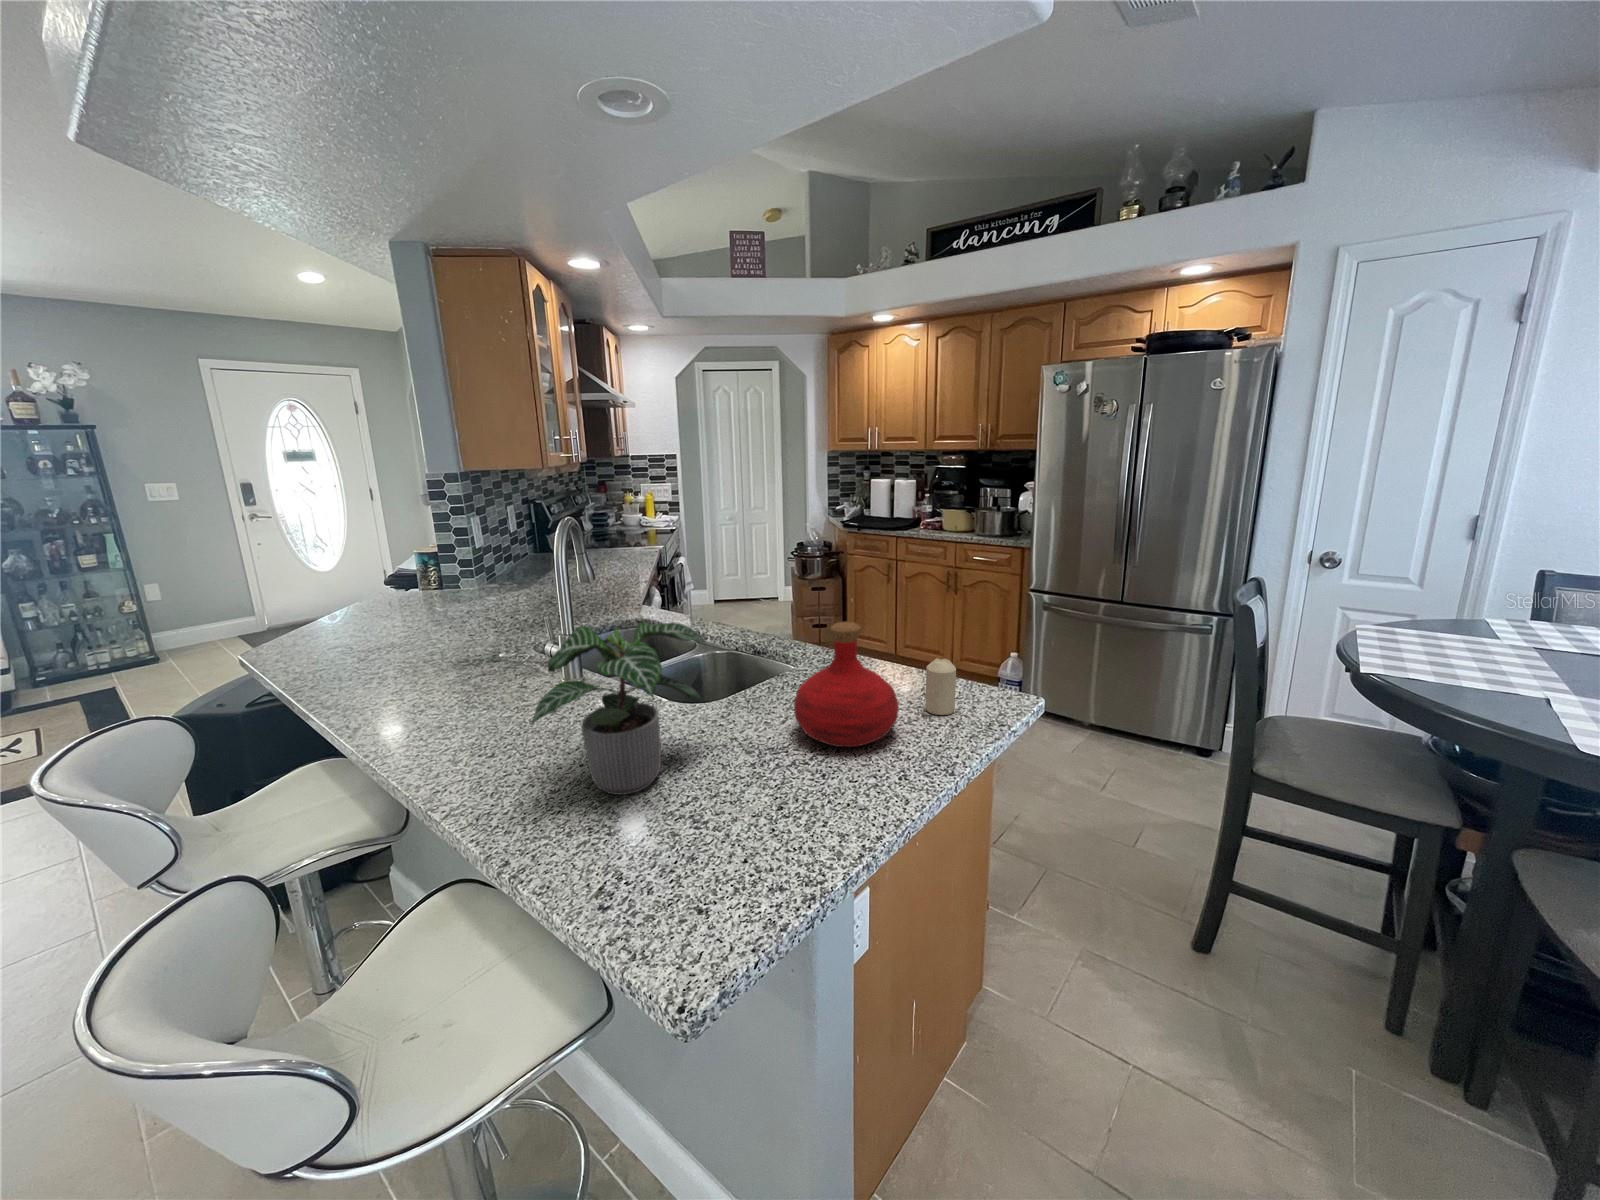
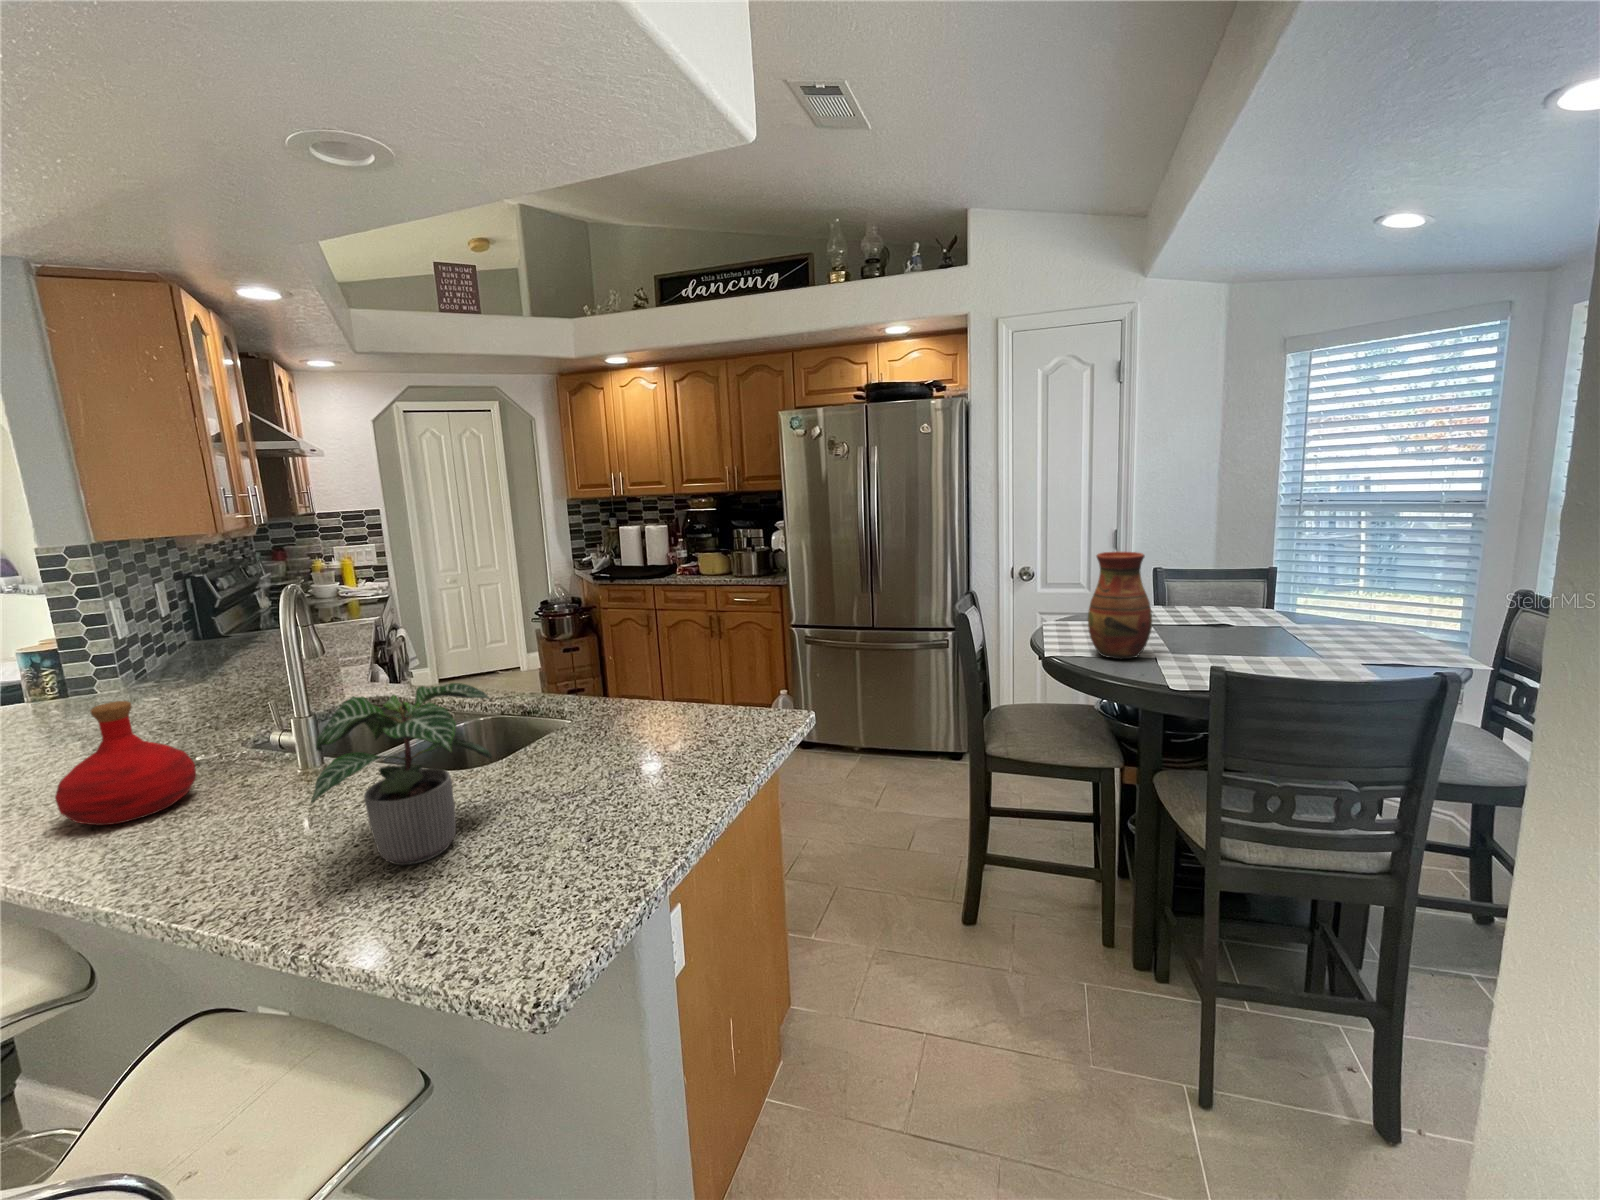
vase: none [1439,544,1562,691] -> present [1088,552,1152,659]
bottle: present [794,622,899,747] -> present [55,701,196,825]
candle: present [925,658,956,715] -> none [708,688,737,740]

